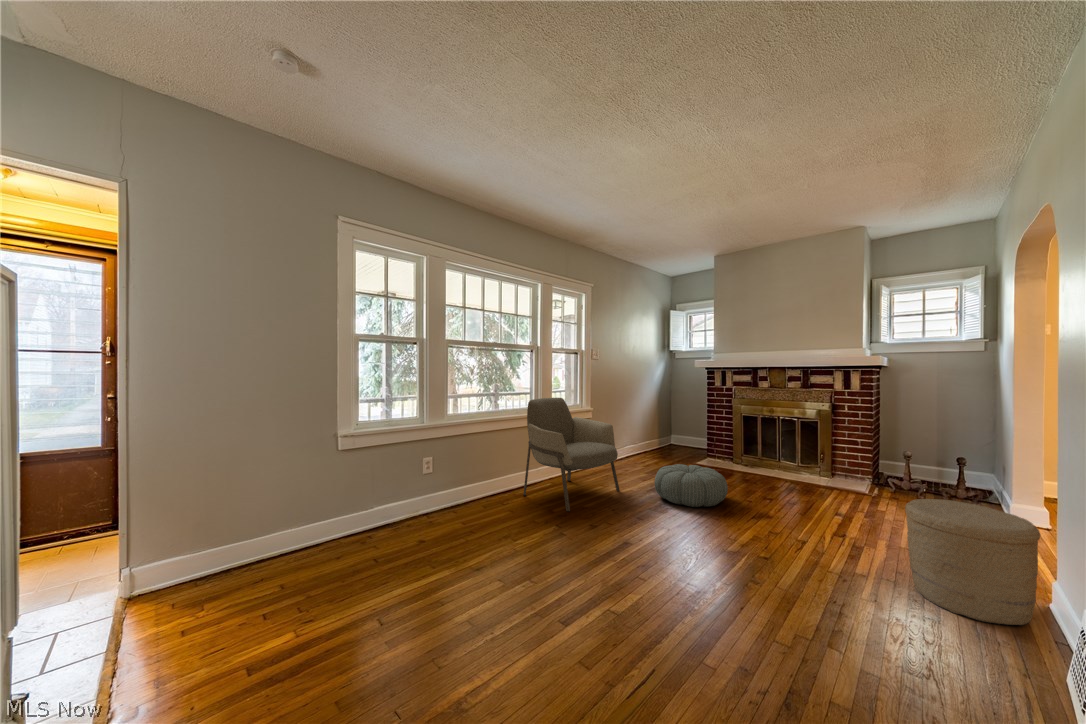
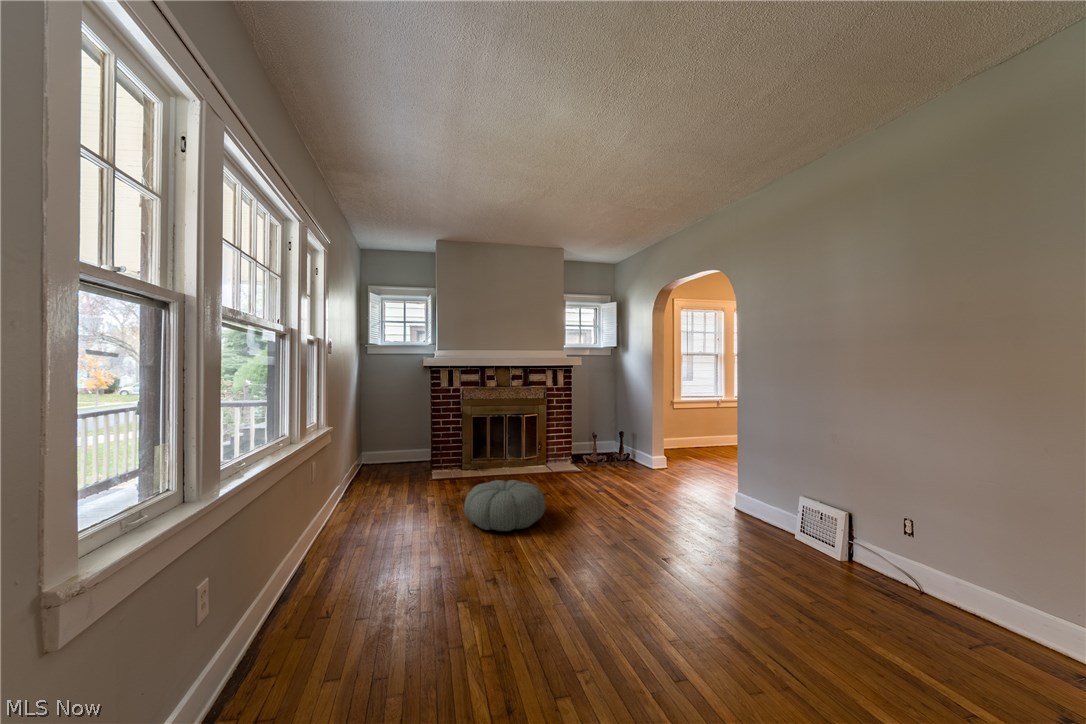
armchair: present [524,398,620,512] -> none [299,419,446,608]
woven basket: present [905,499,1040,625] -> none [709,462,778,539]

